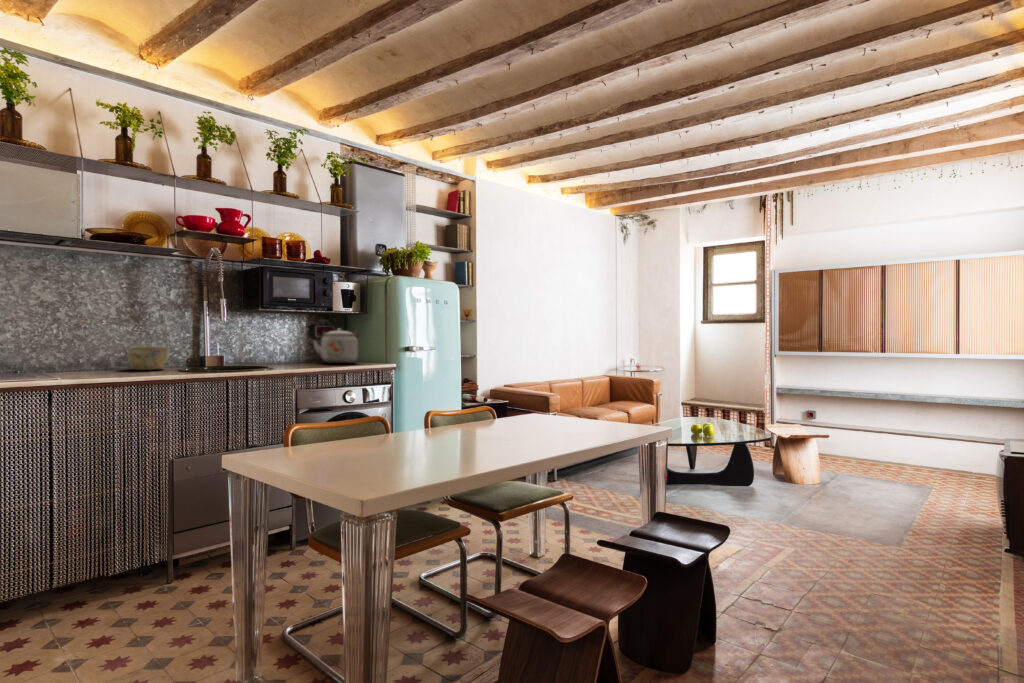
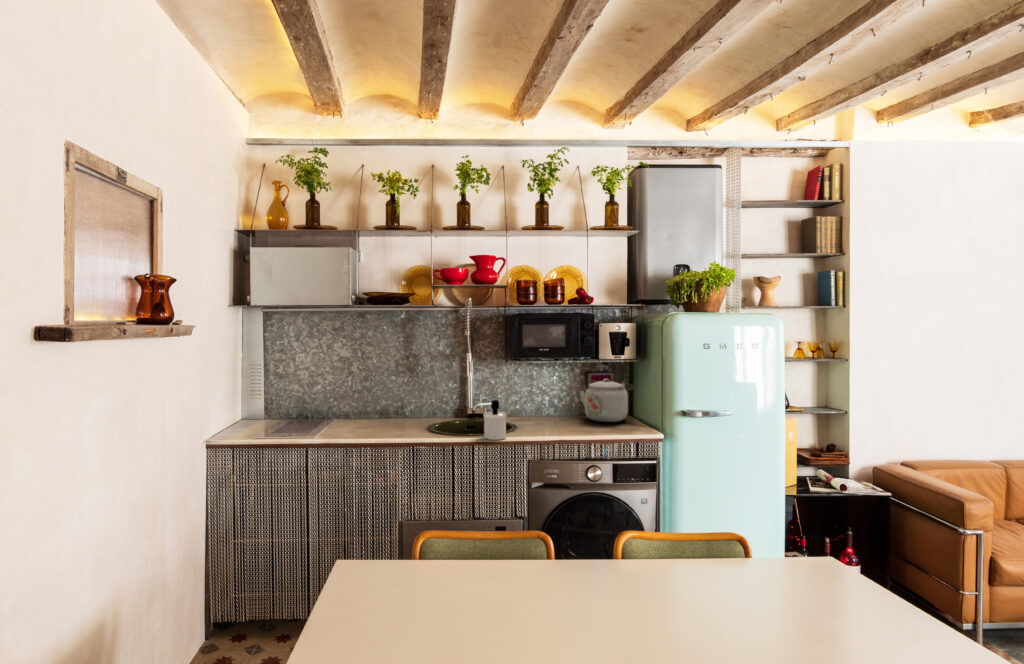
soap dispenser: none [261,337,288,372] -> present [473,400,507,440]
ceramic bowl: present [128,346,169,370] -> none [390,398,424,423]

